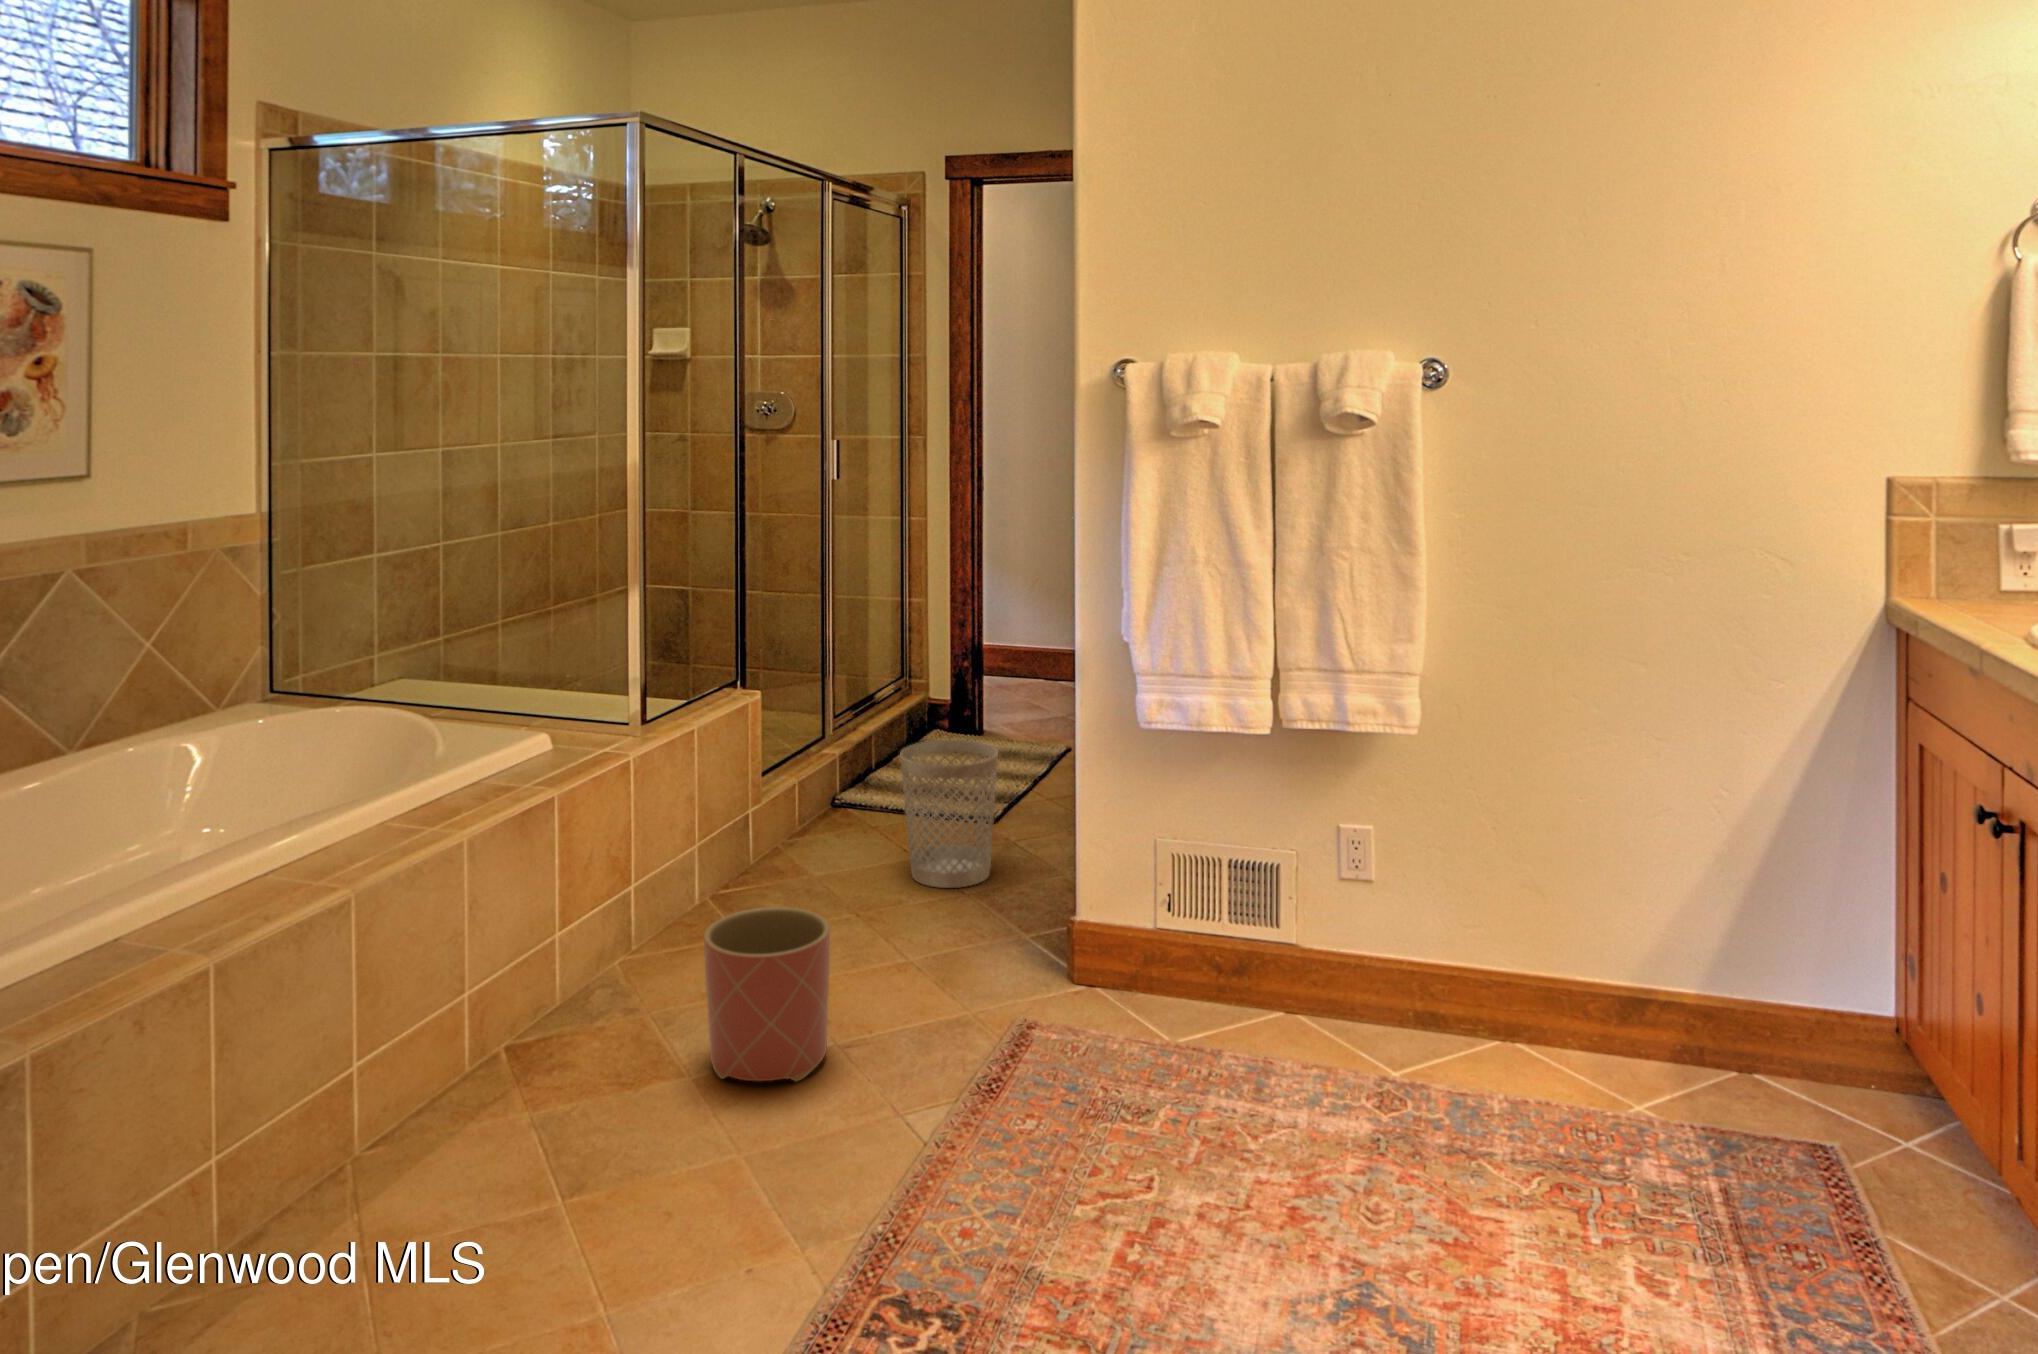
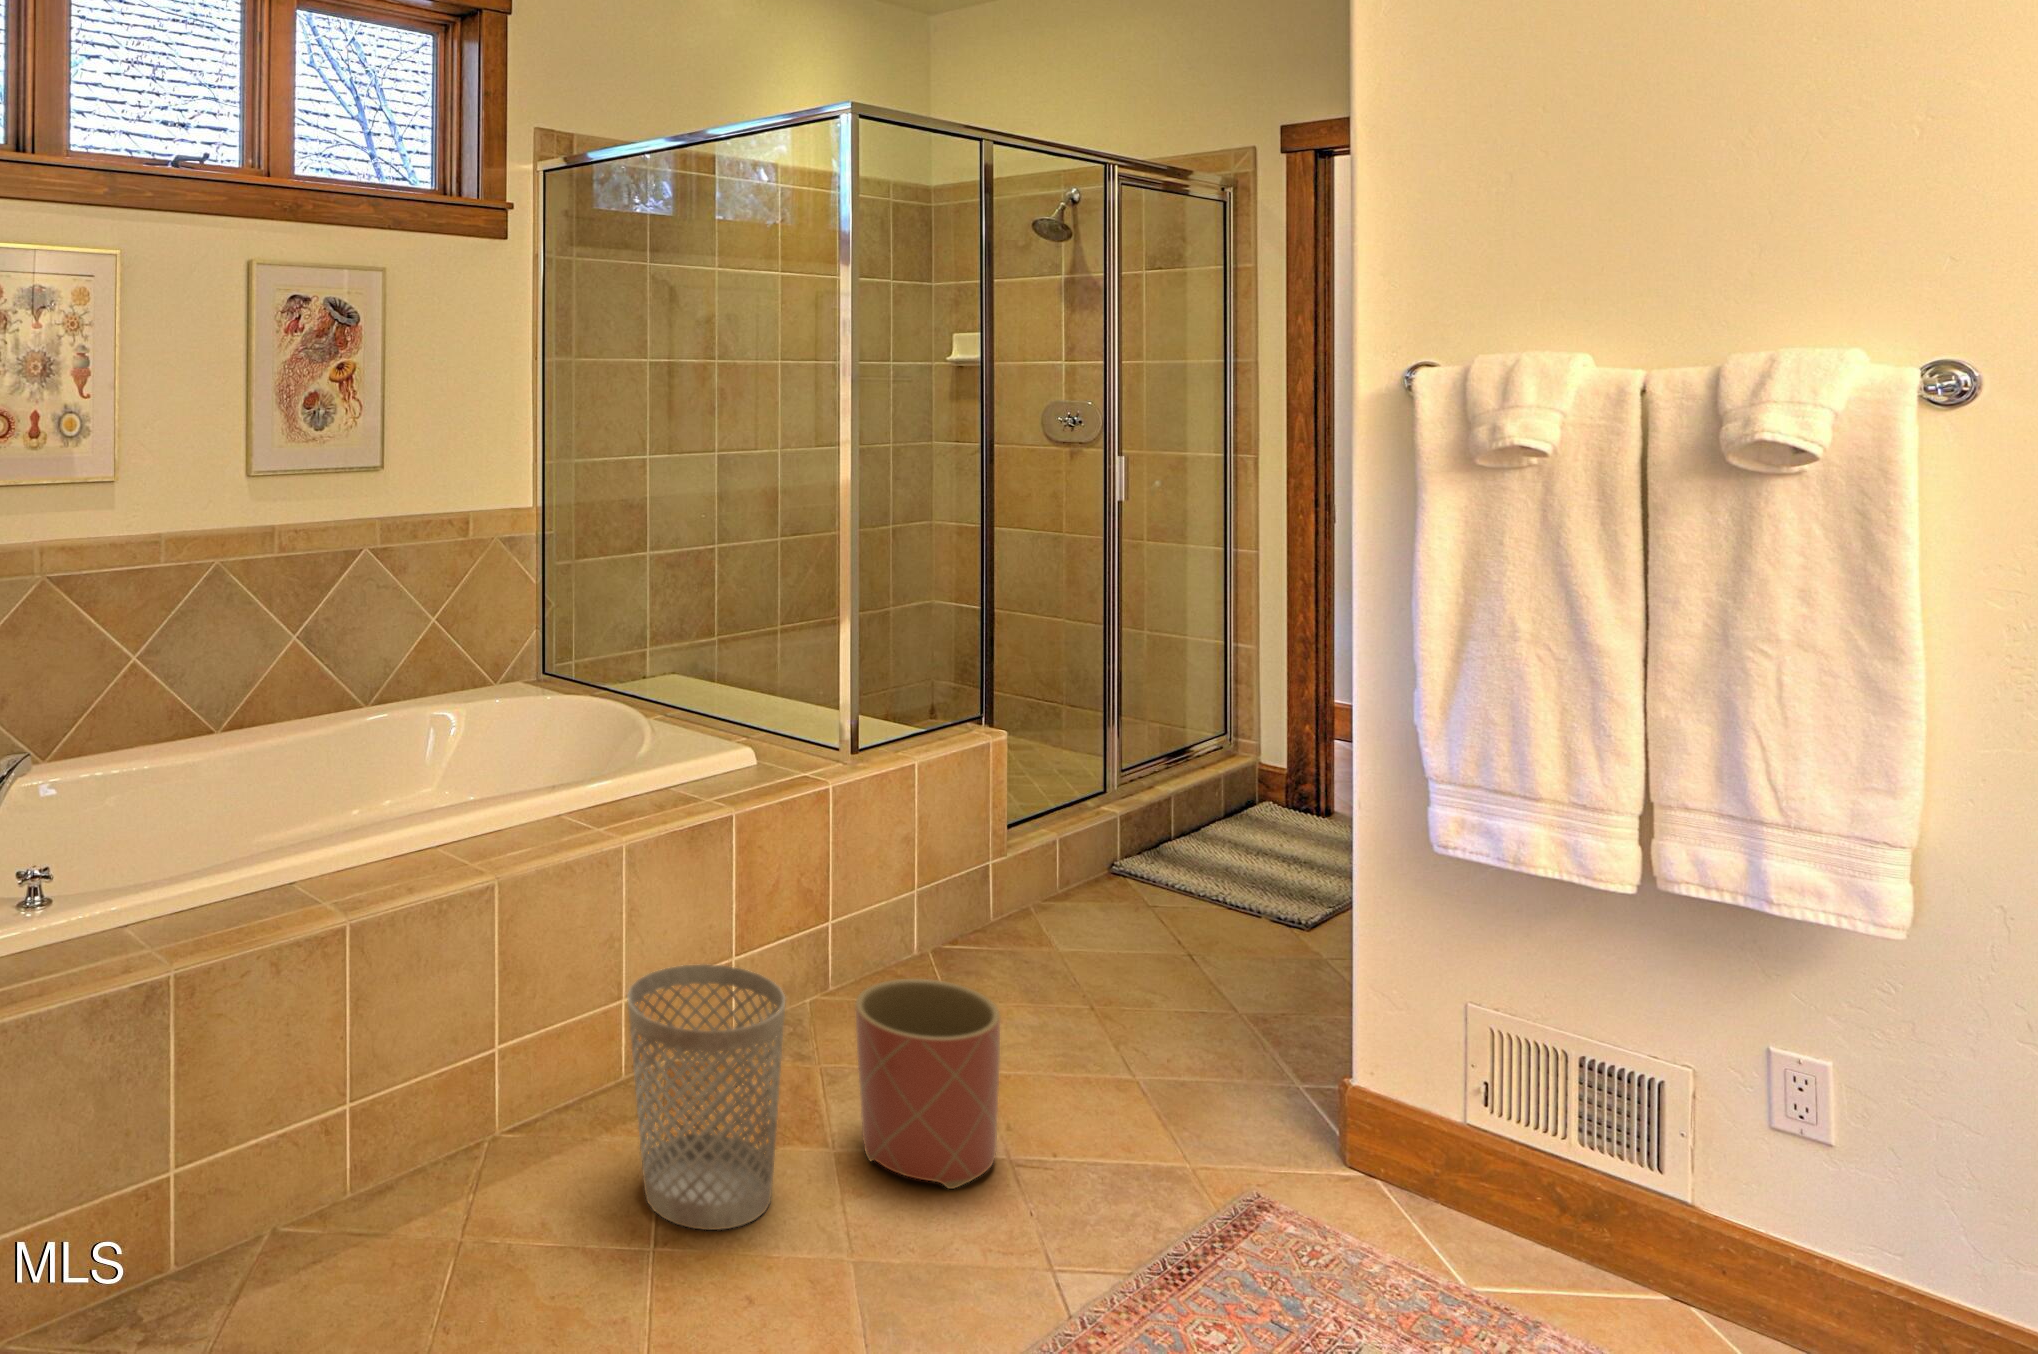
wastebasket: present [900,740,998,888] -> present [627,964,785,1230]

